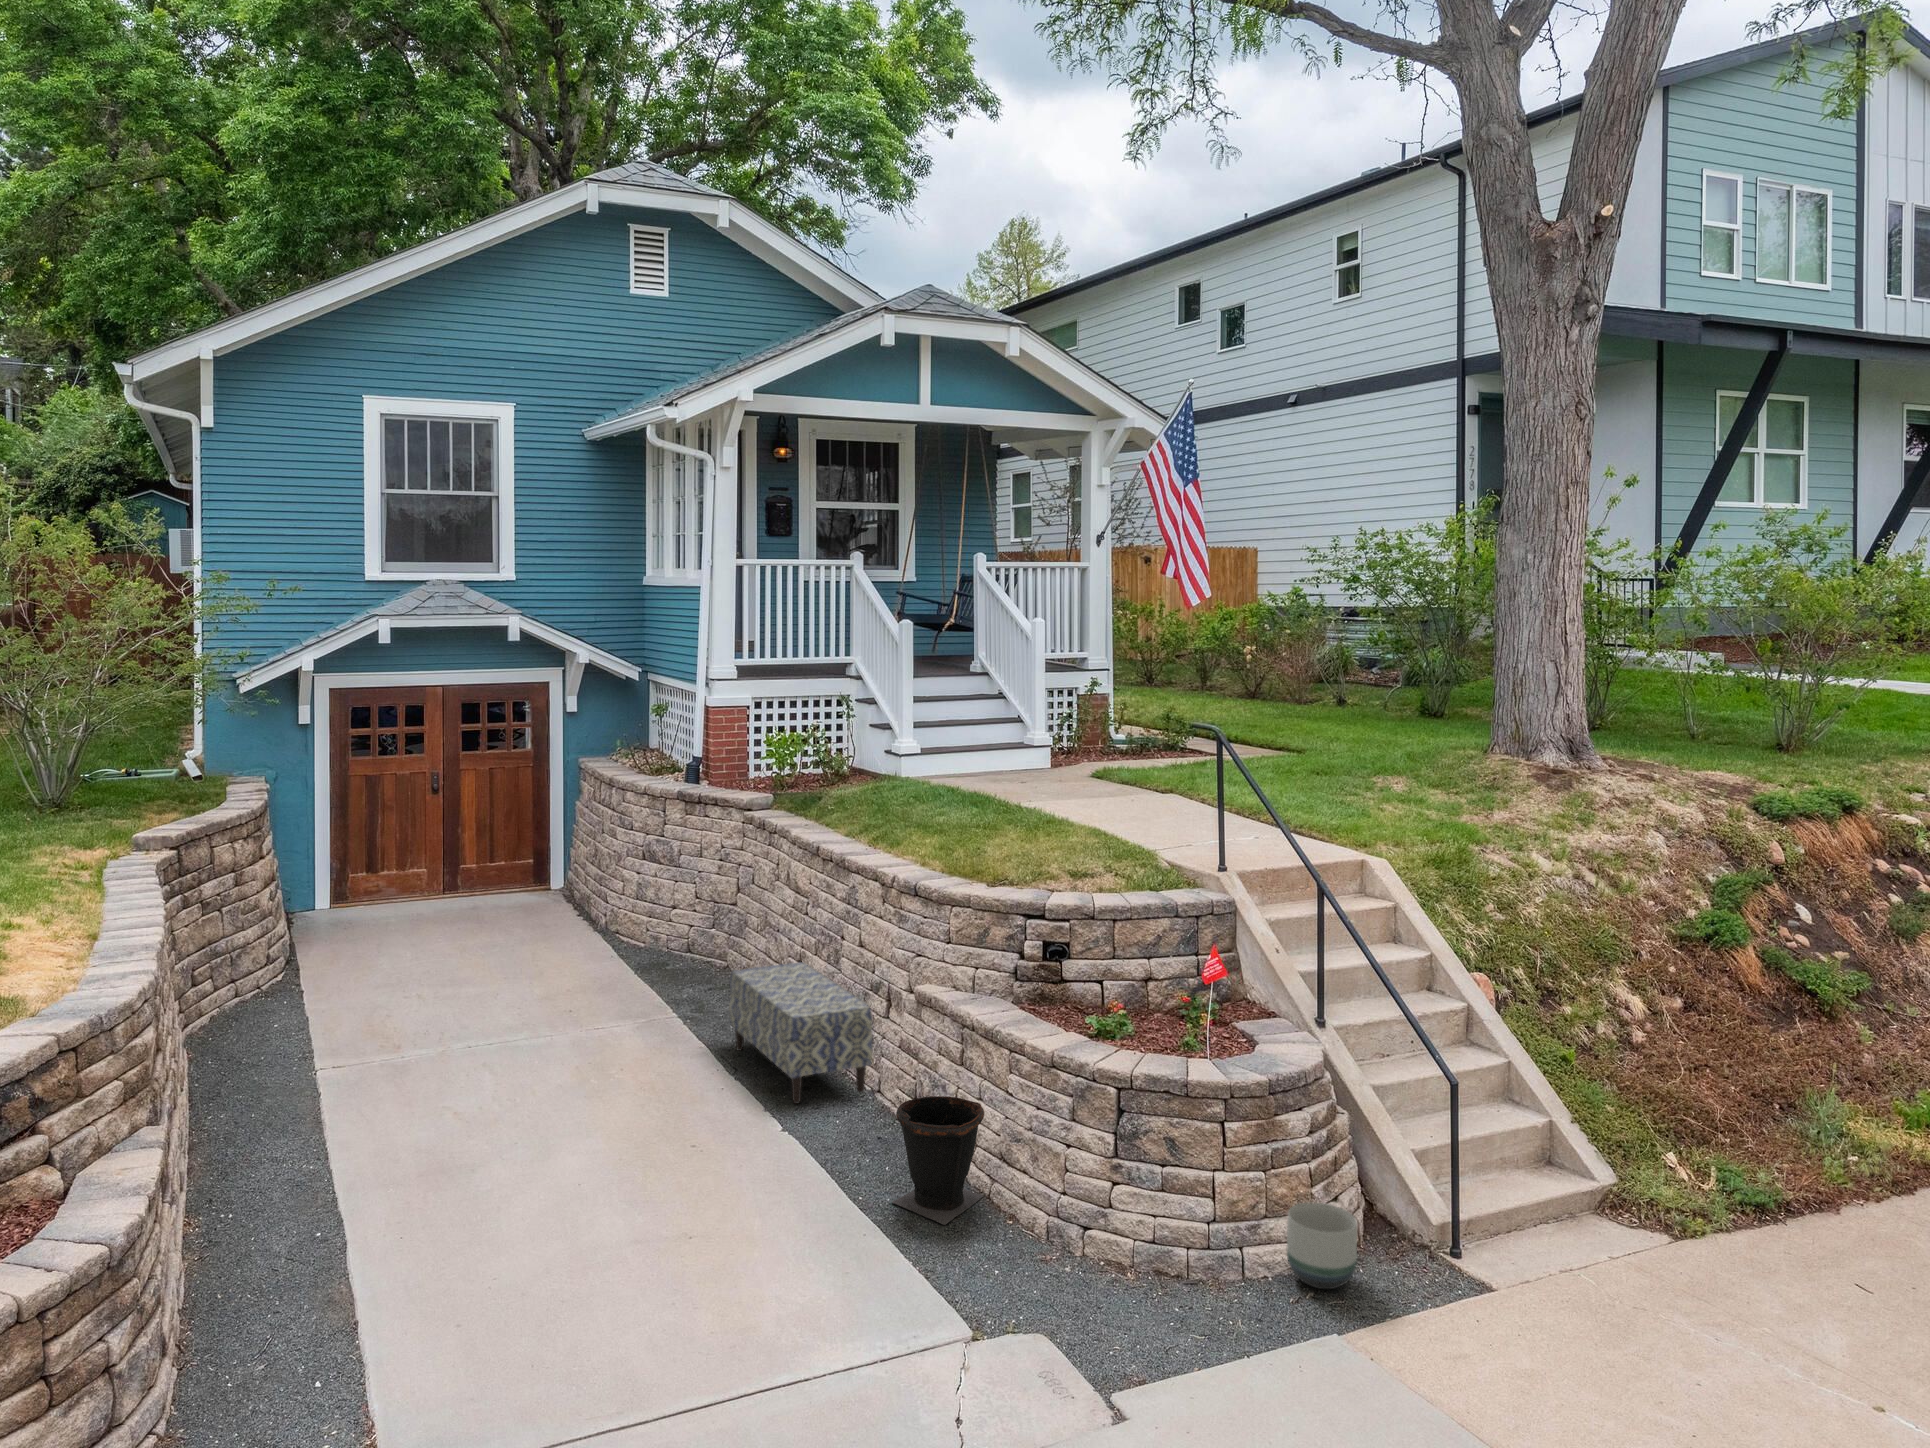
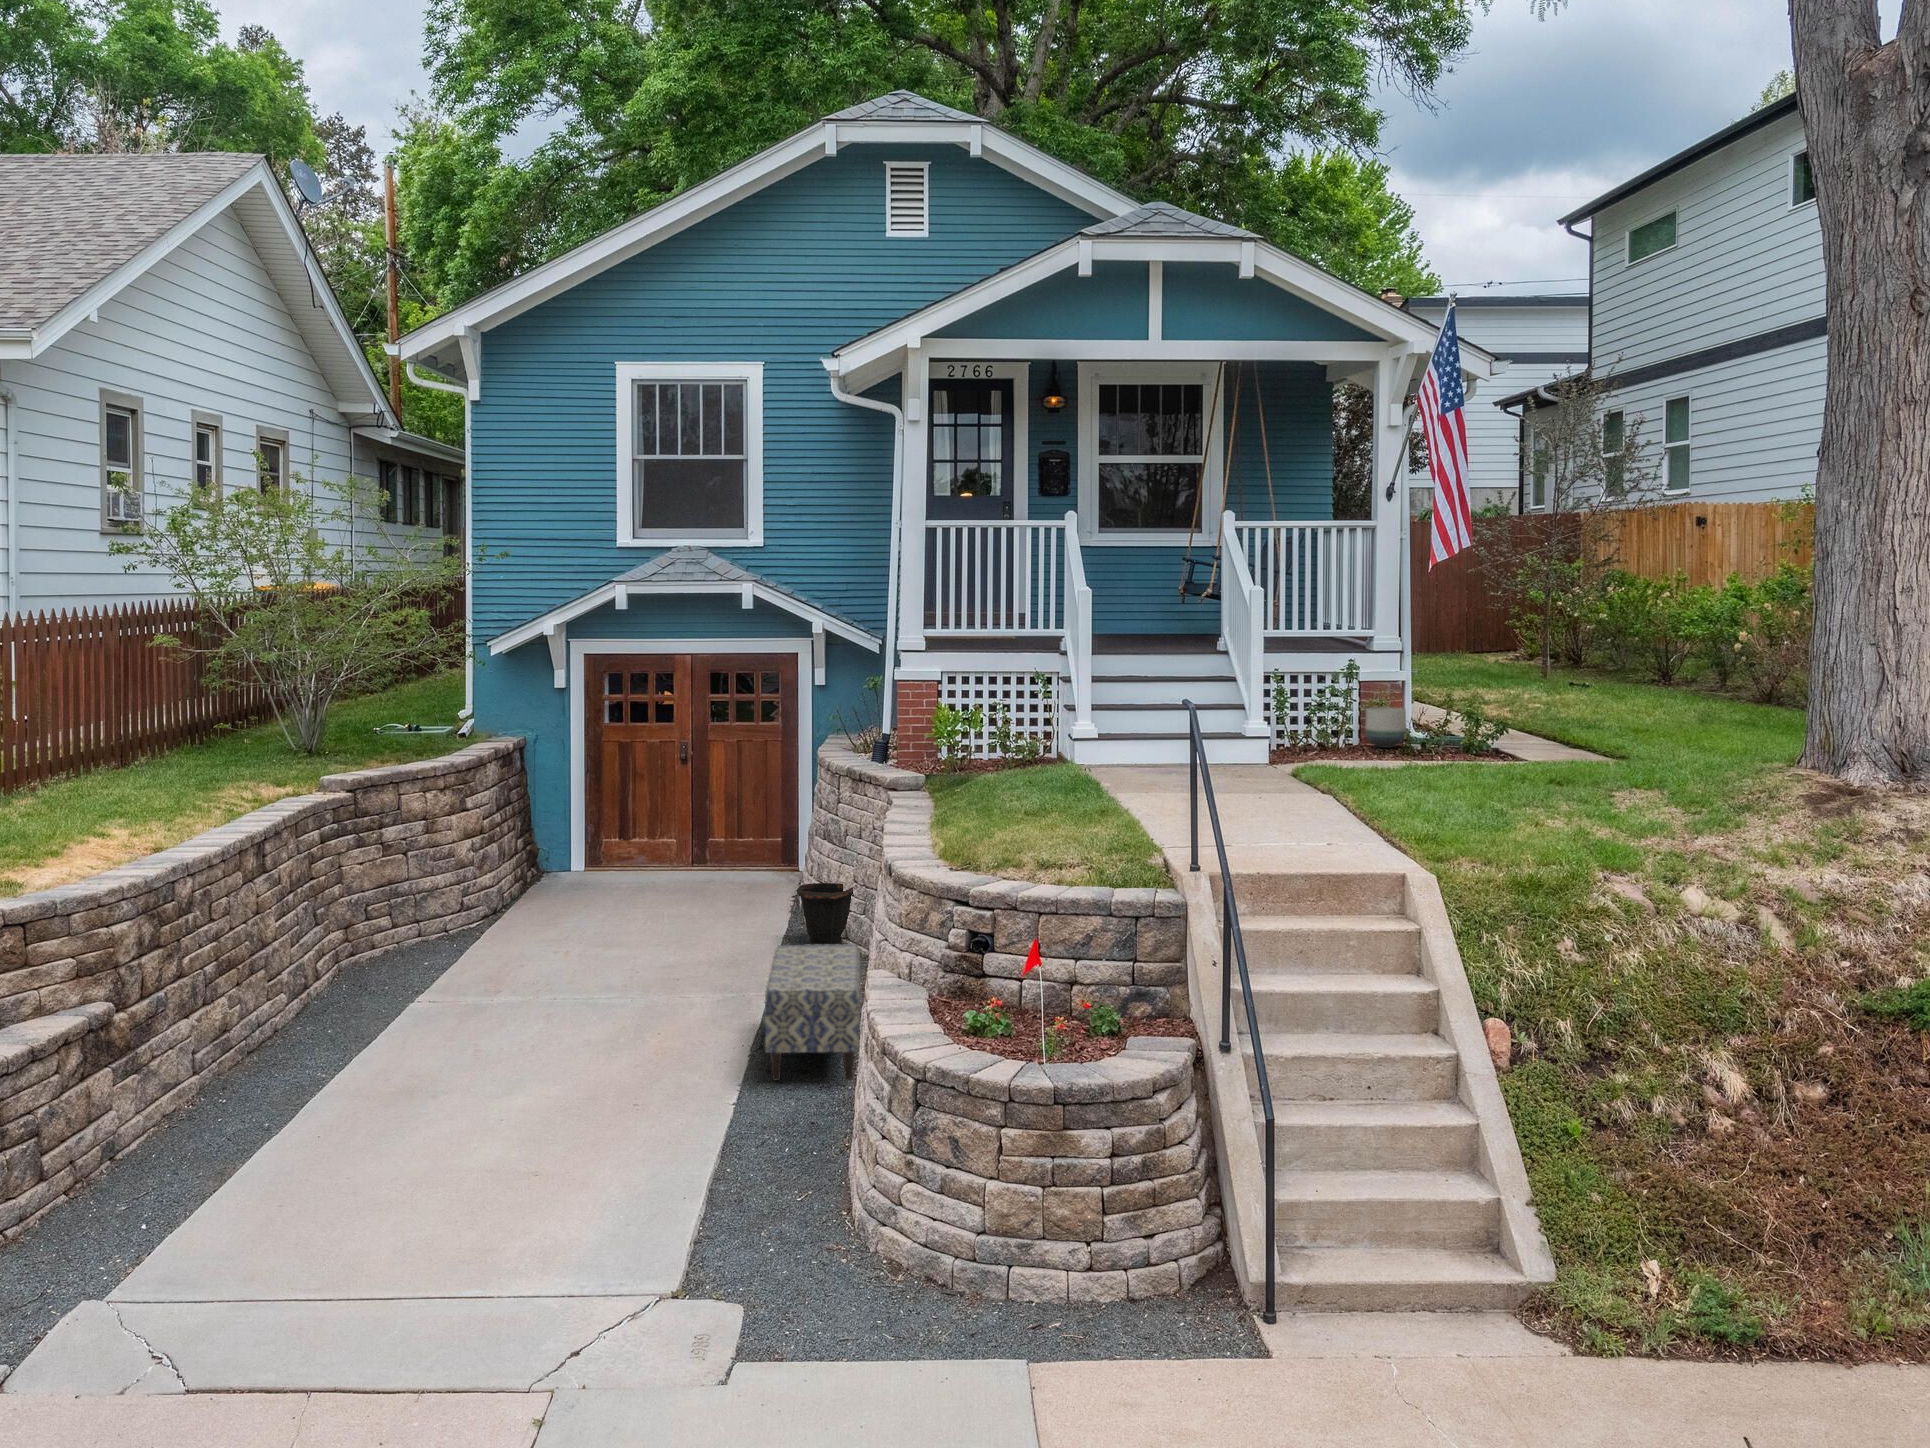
bucket: present [892,1096,984,1225] -> present [797,880,853,945]
planter: present [1287,1203,1357,1289] -> present [1365,707,1406,748]

